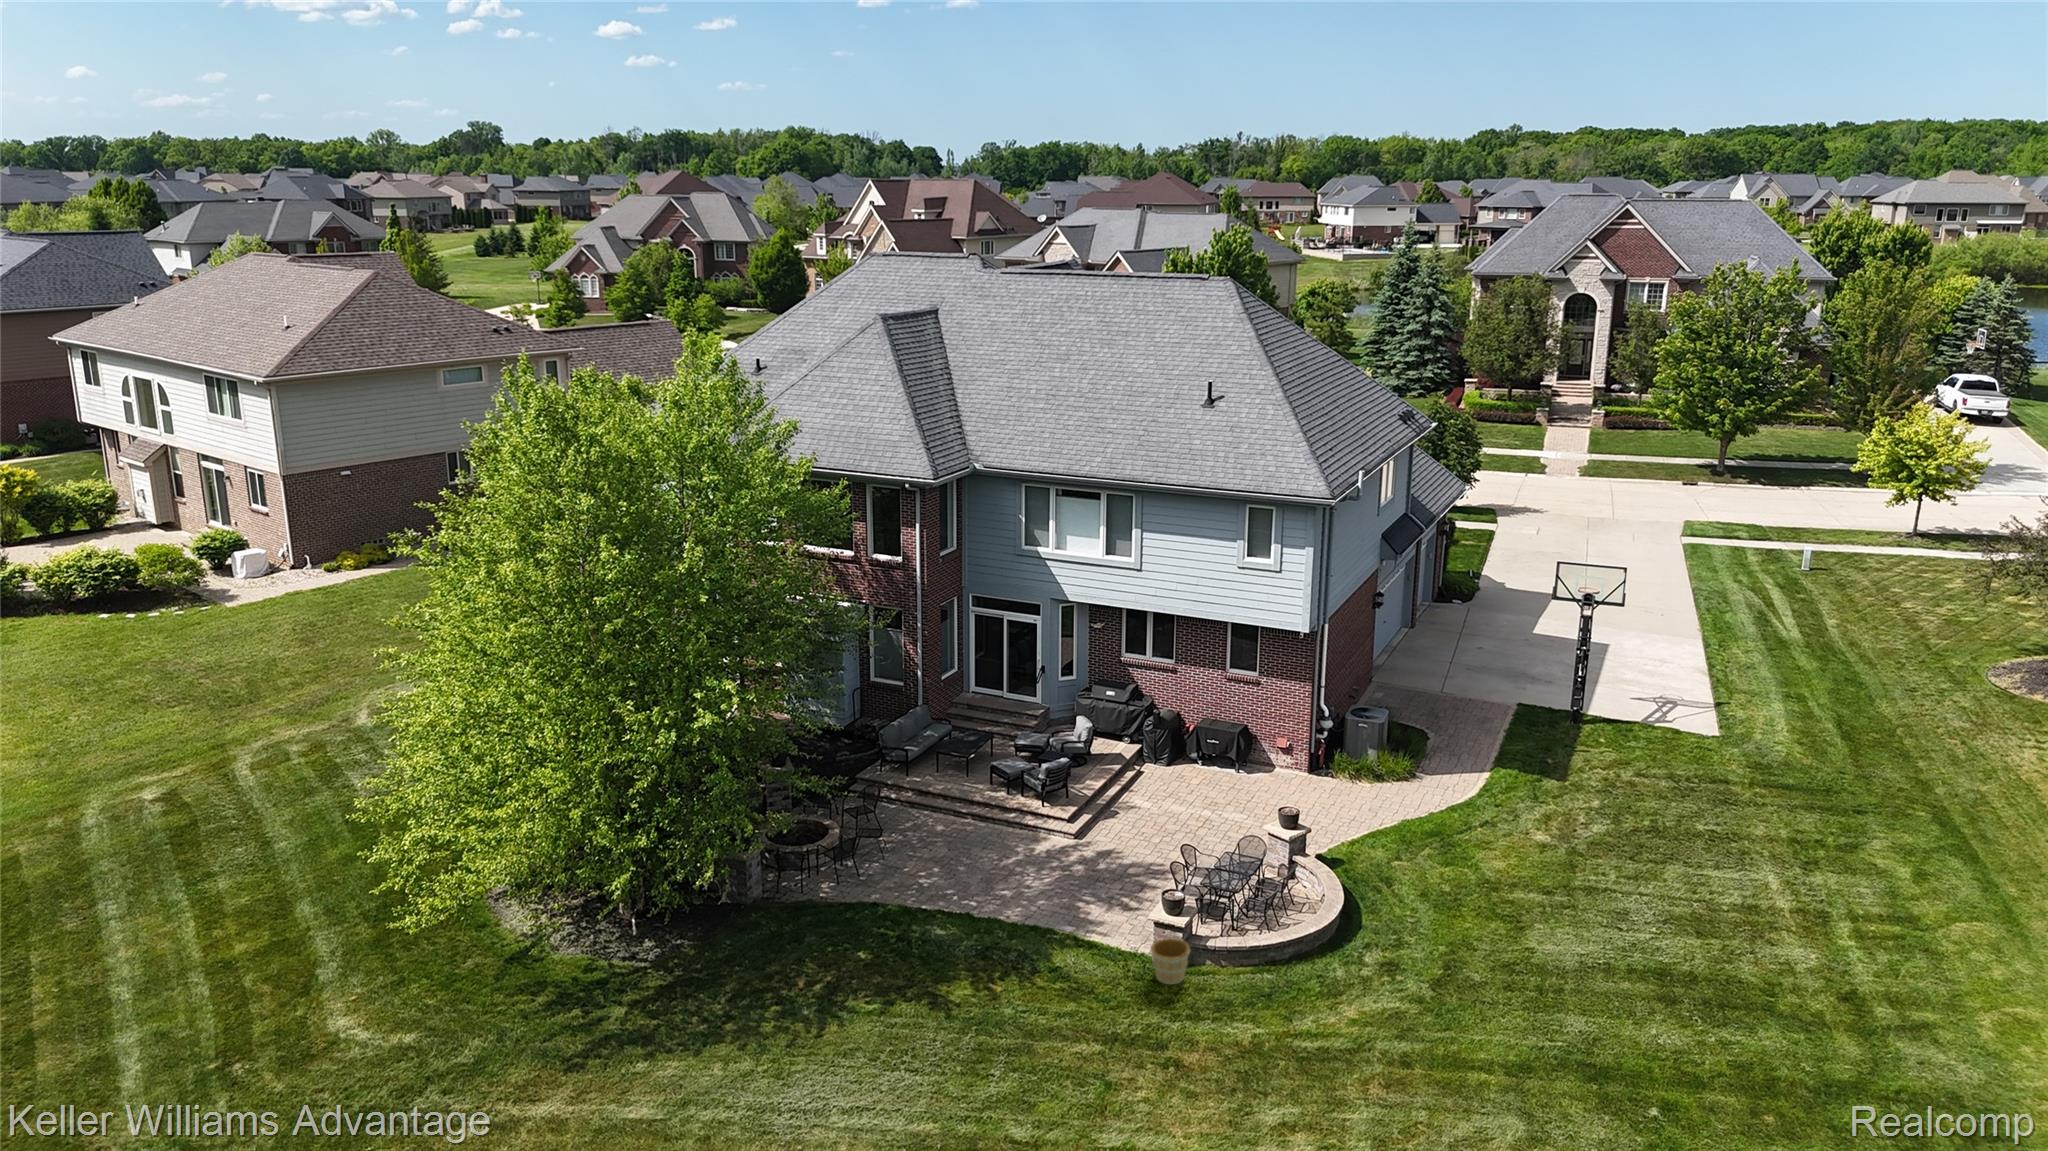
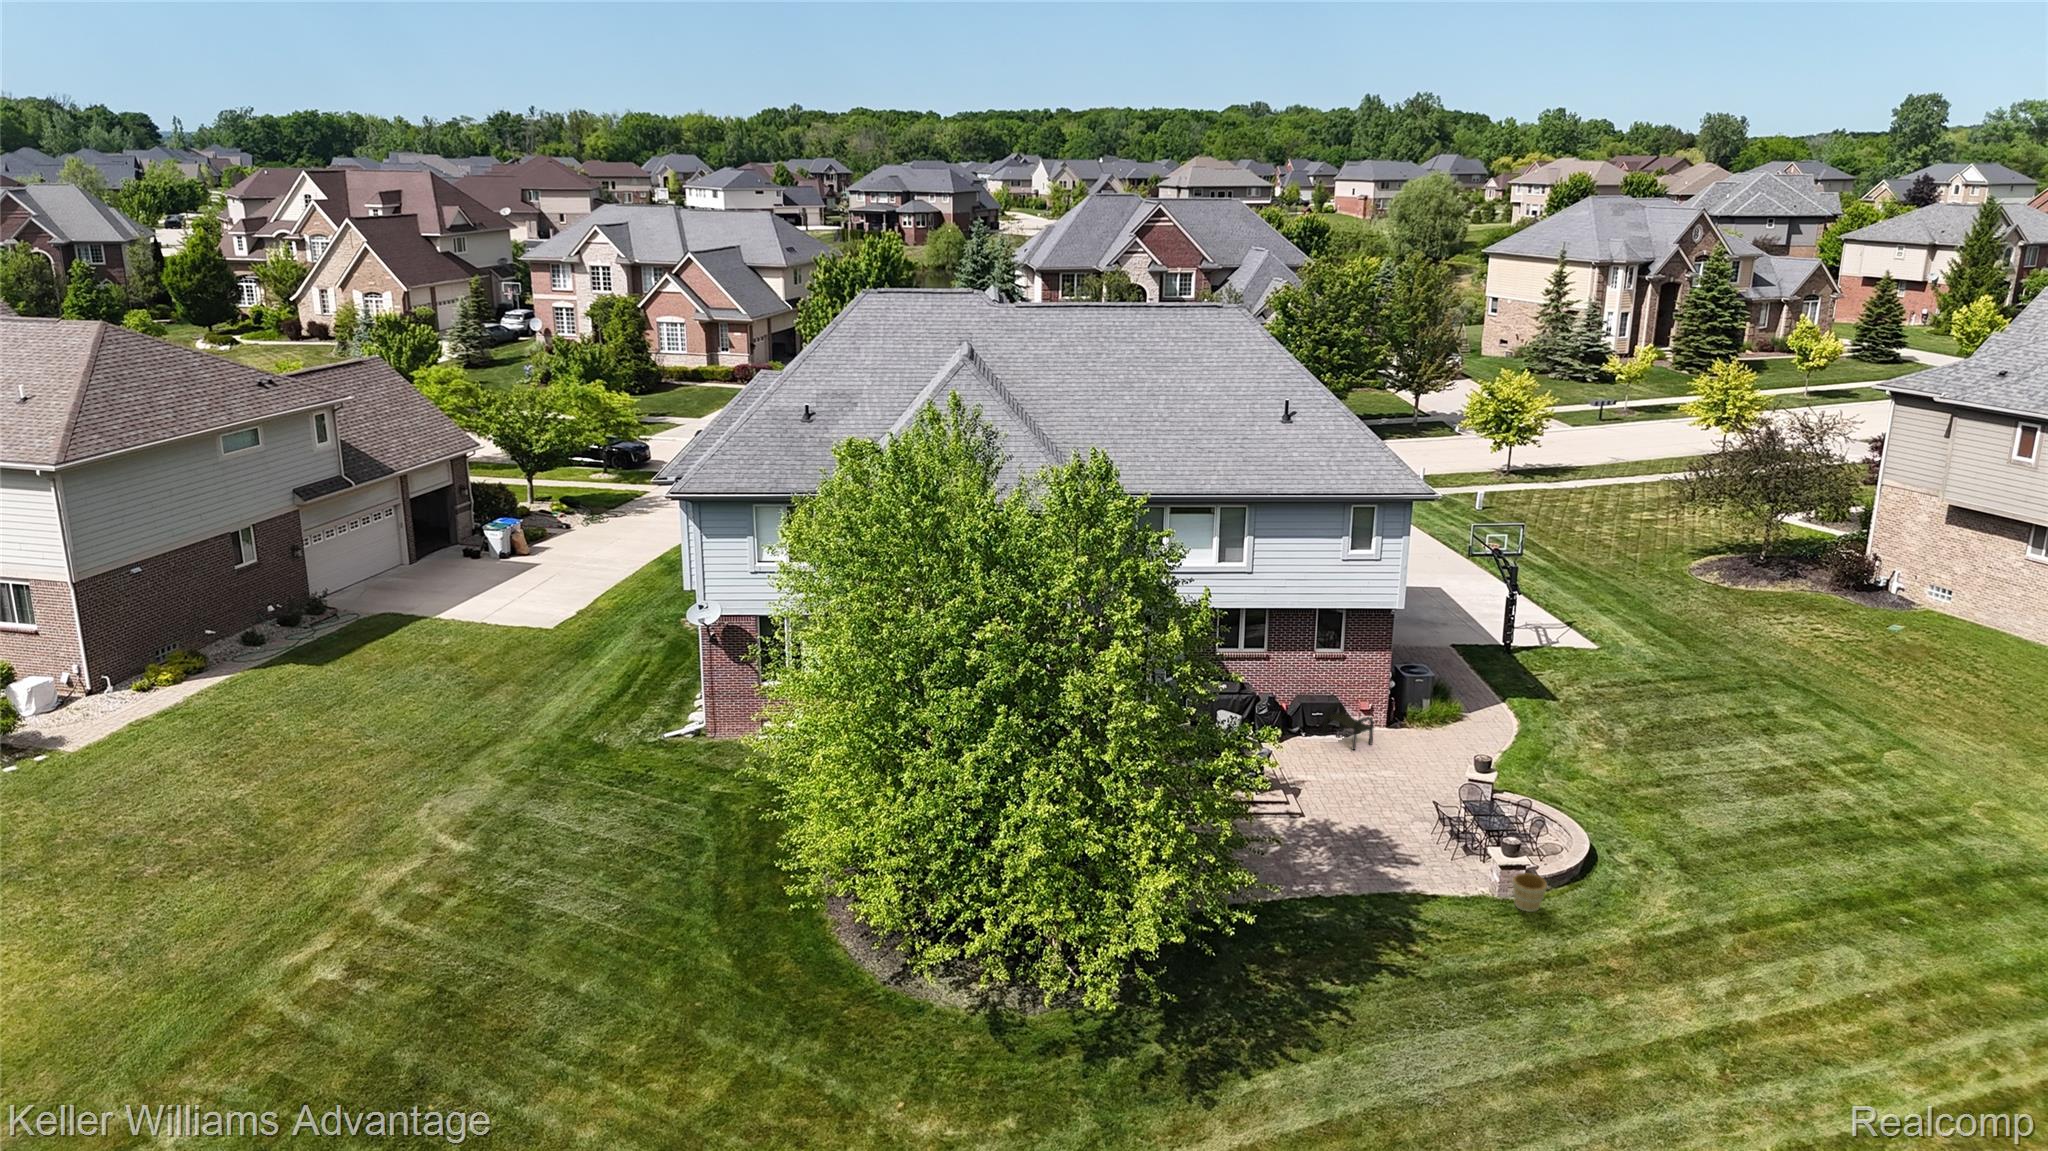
bench: none [1208,733,1250,787] -> present [1323,703,1374,750]

